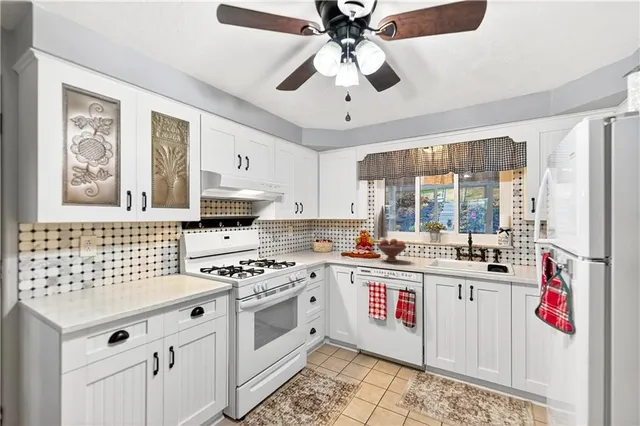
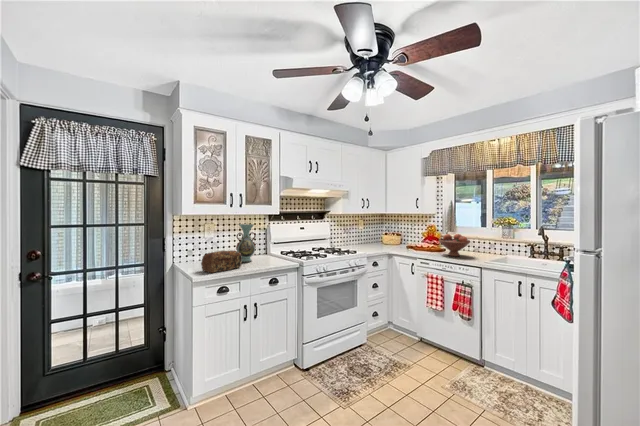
decorative vase: none [136,234,166,288] -> present [236,224,256,262]
bread loaf: none [78,273,148,312] -> present [201,250,242,273]

